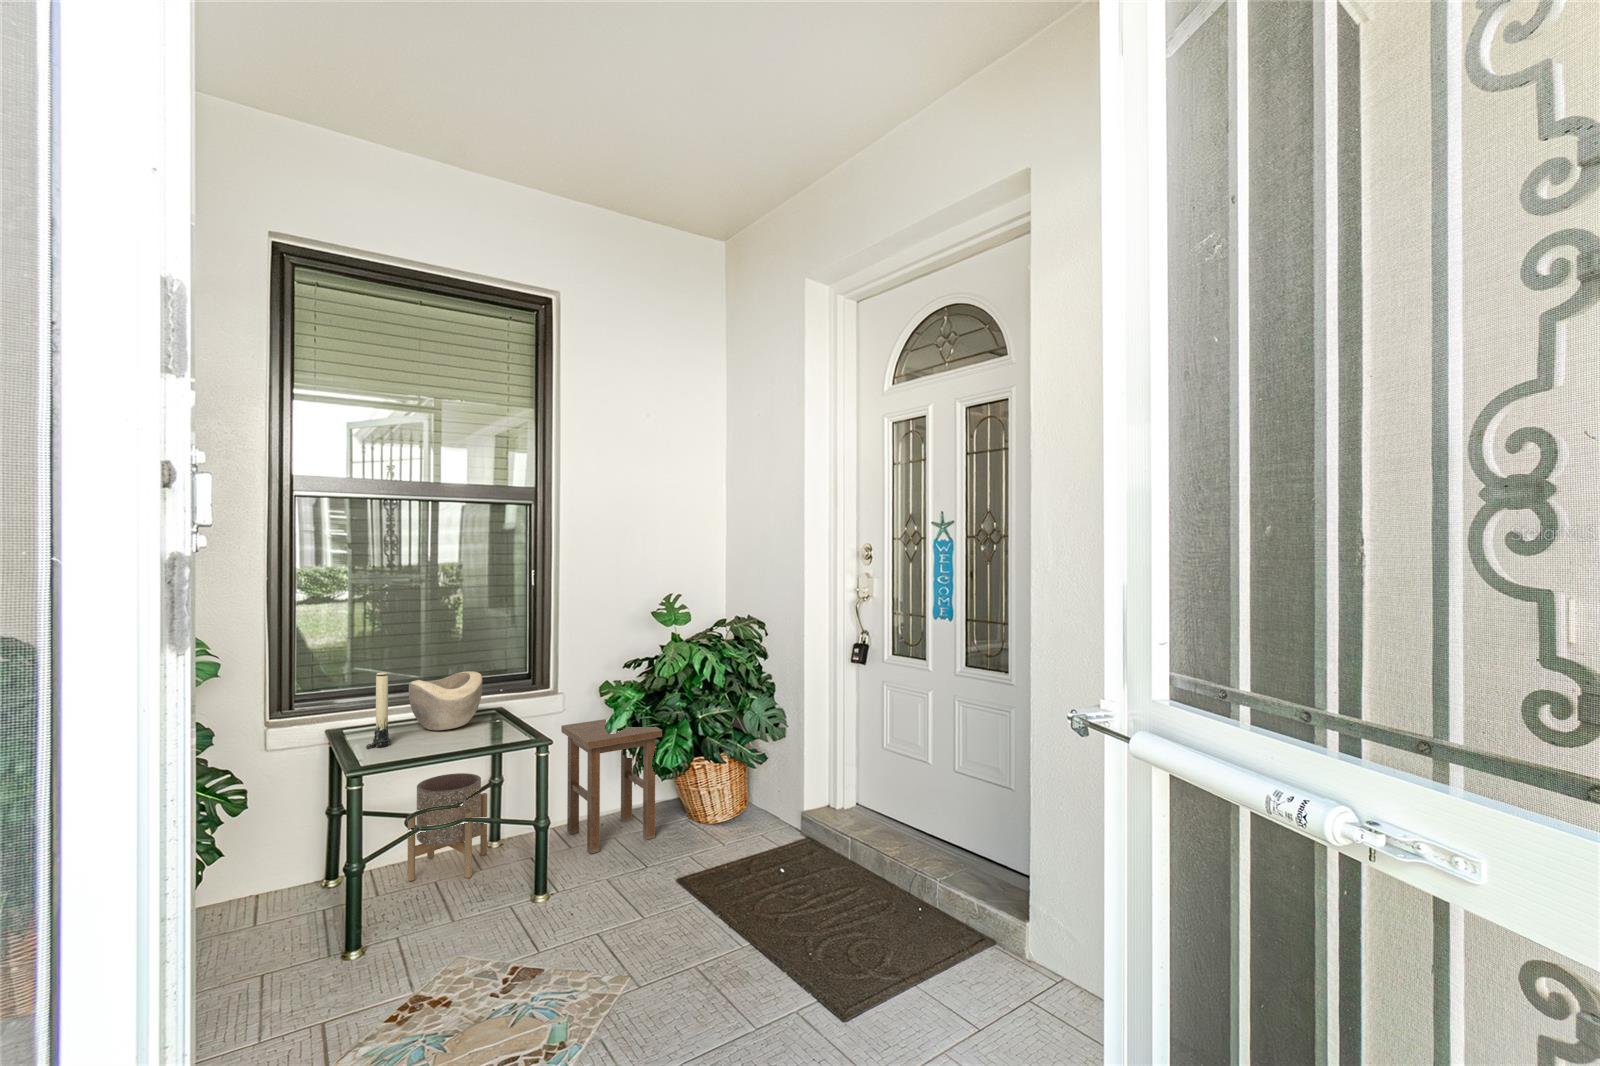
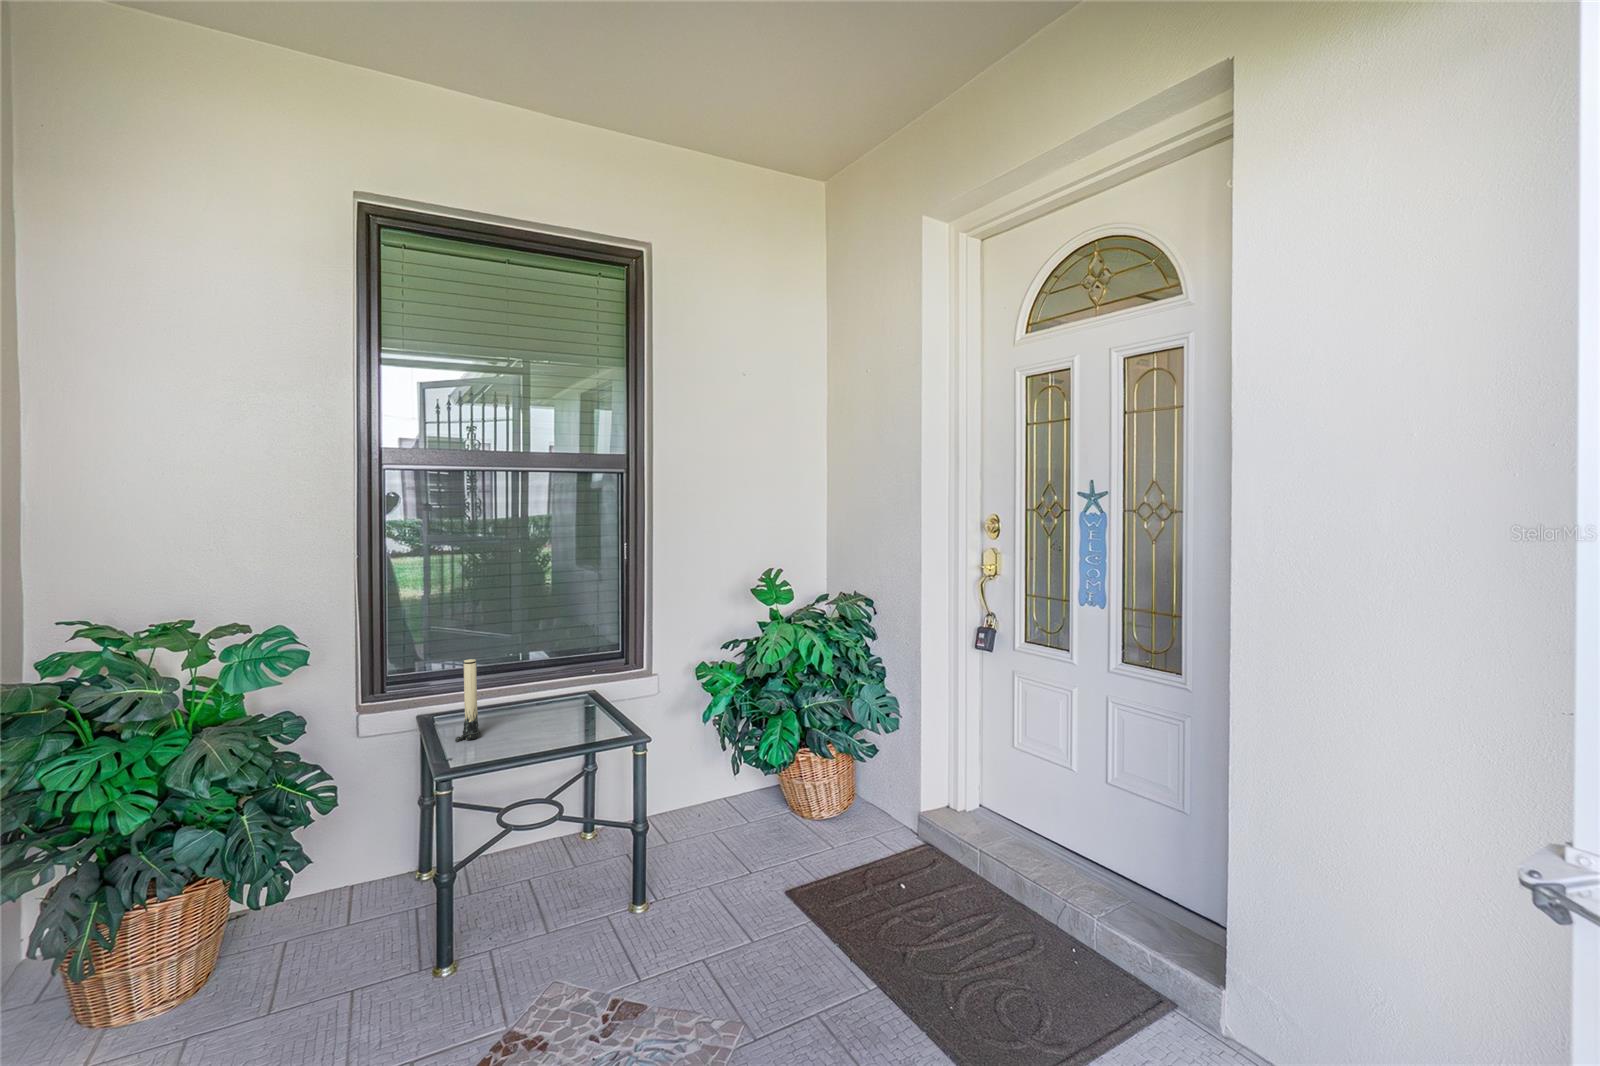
decorative bowl: present [409,671,482,730] -> none [499,655,576,720]
stool: present [561,719,662,854] -> none [658,700,765,851]
planter: present [407,773,487,881] -> none [502,761,584,876]

